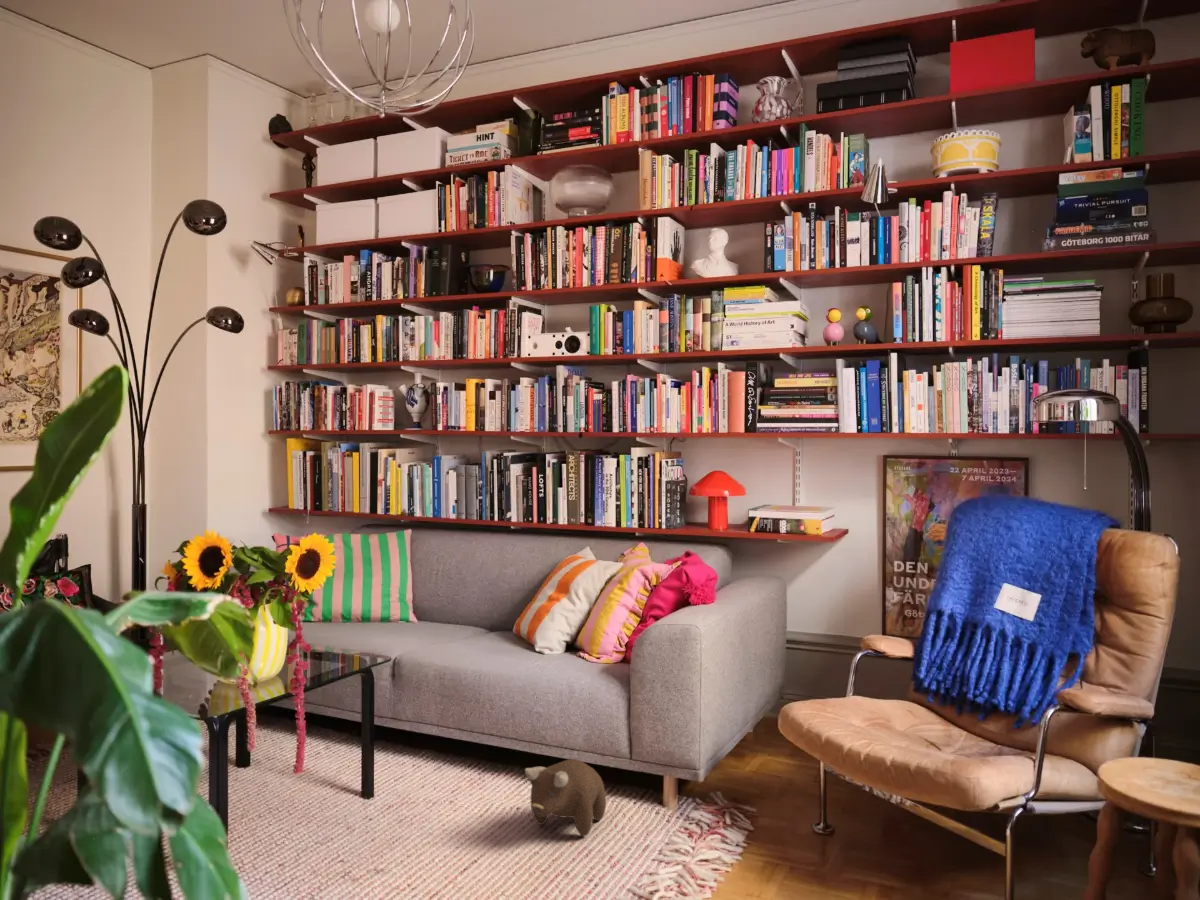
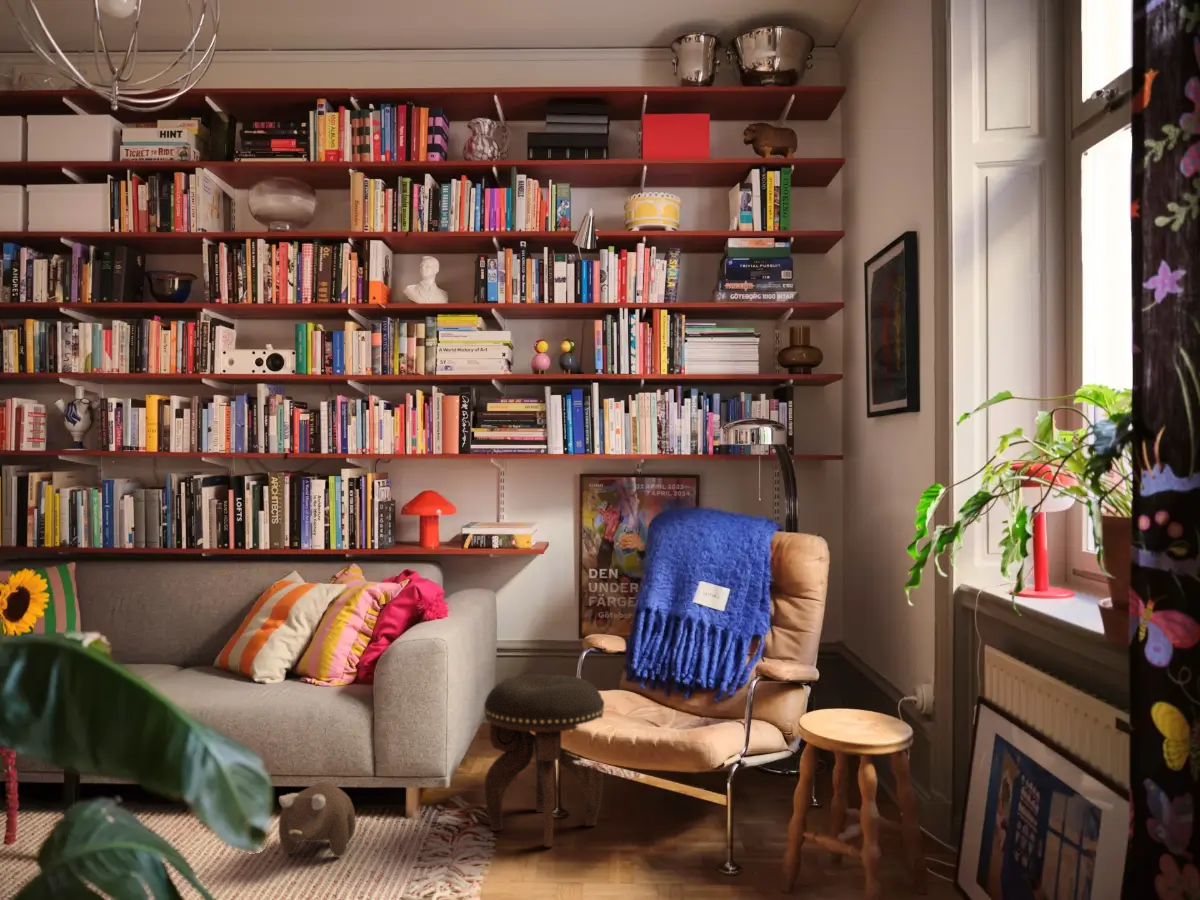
footstool: none [738,672,873,866] -> present [484,674,604,847]

